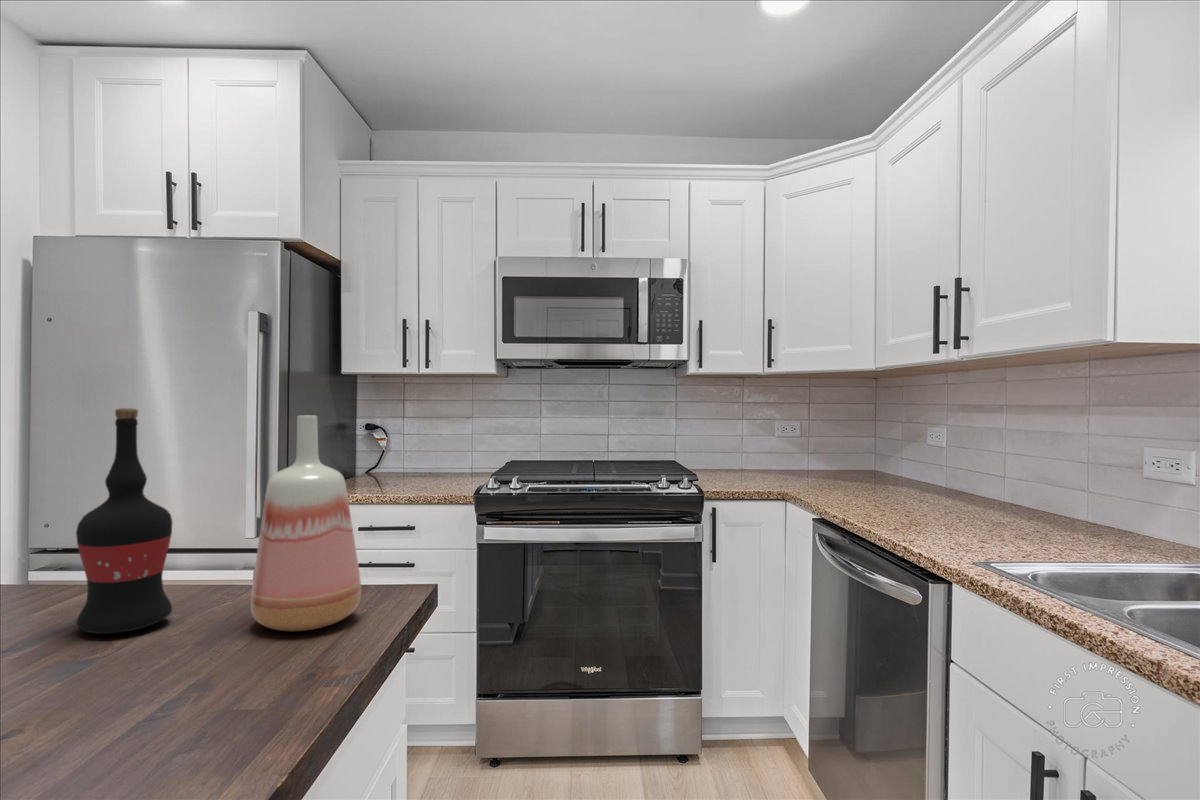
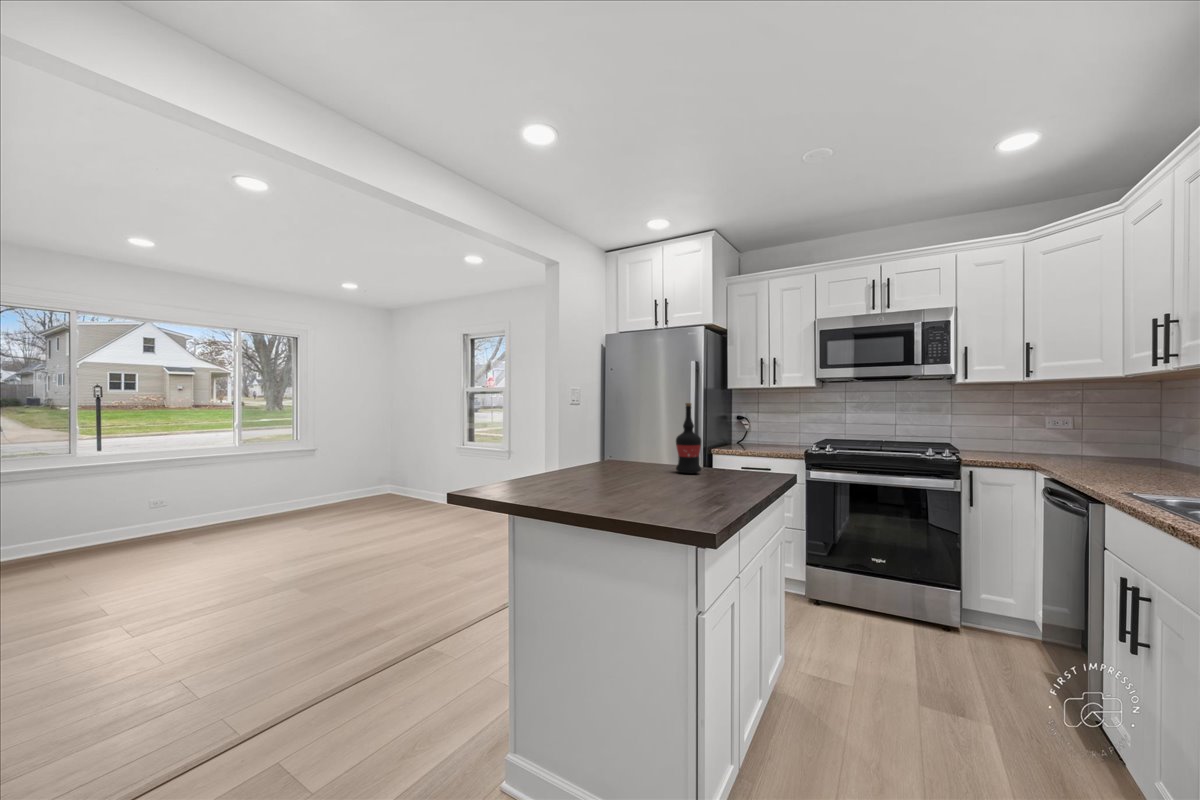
vase: present [251,415,361,631] -> none [727,405,764,479]

